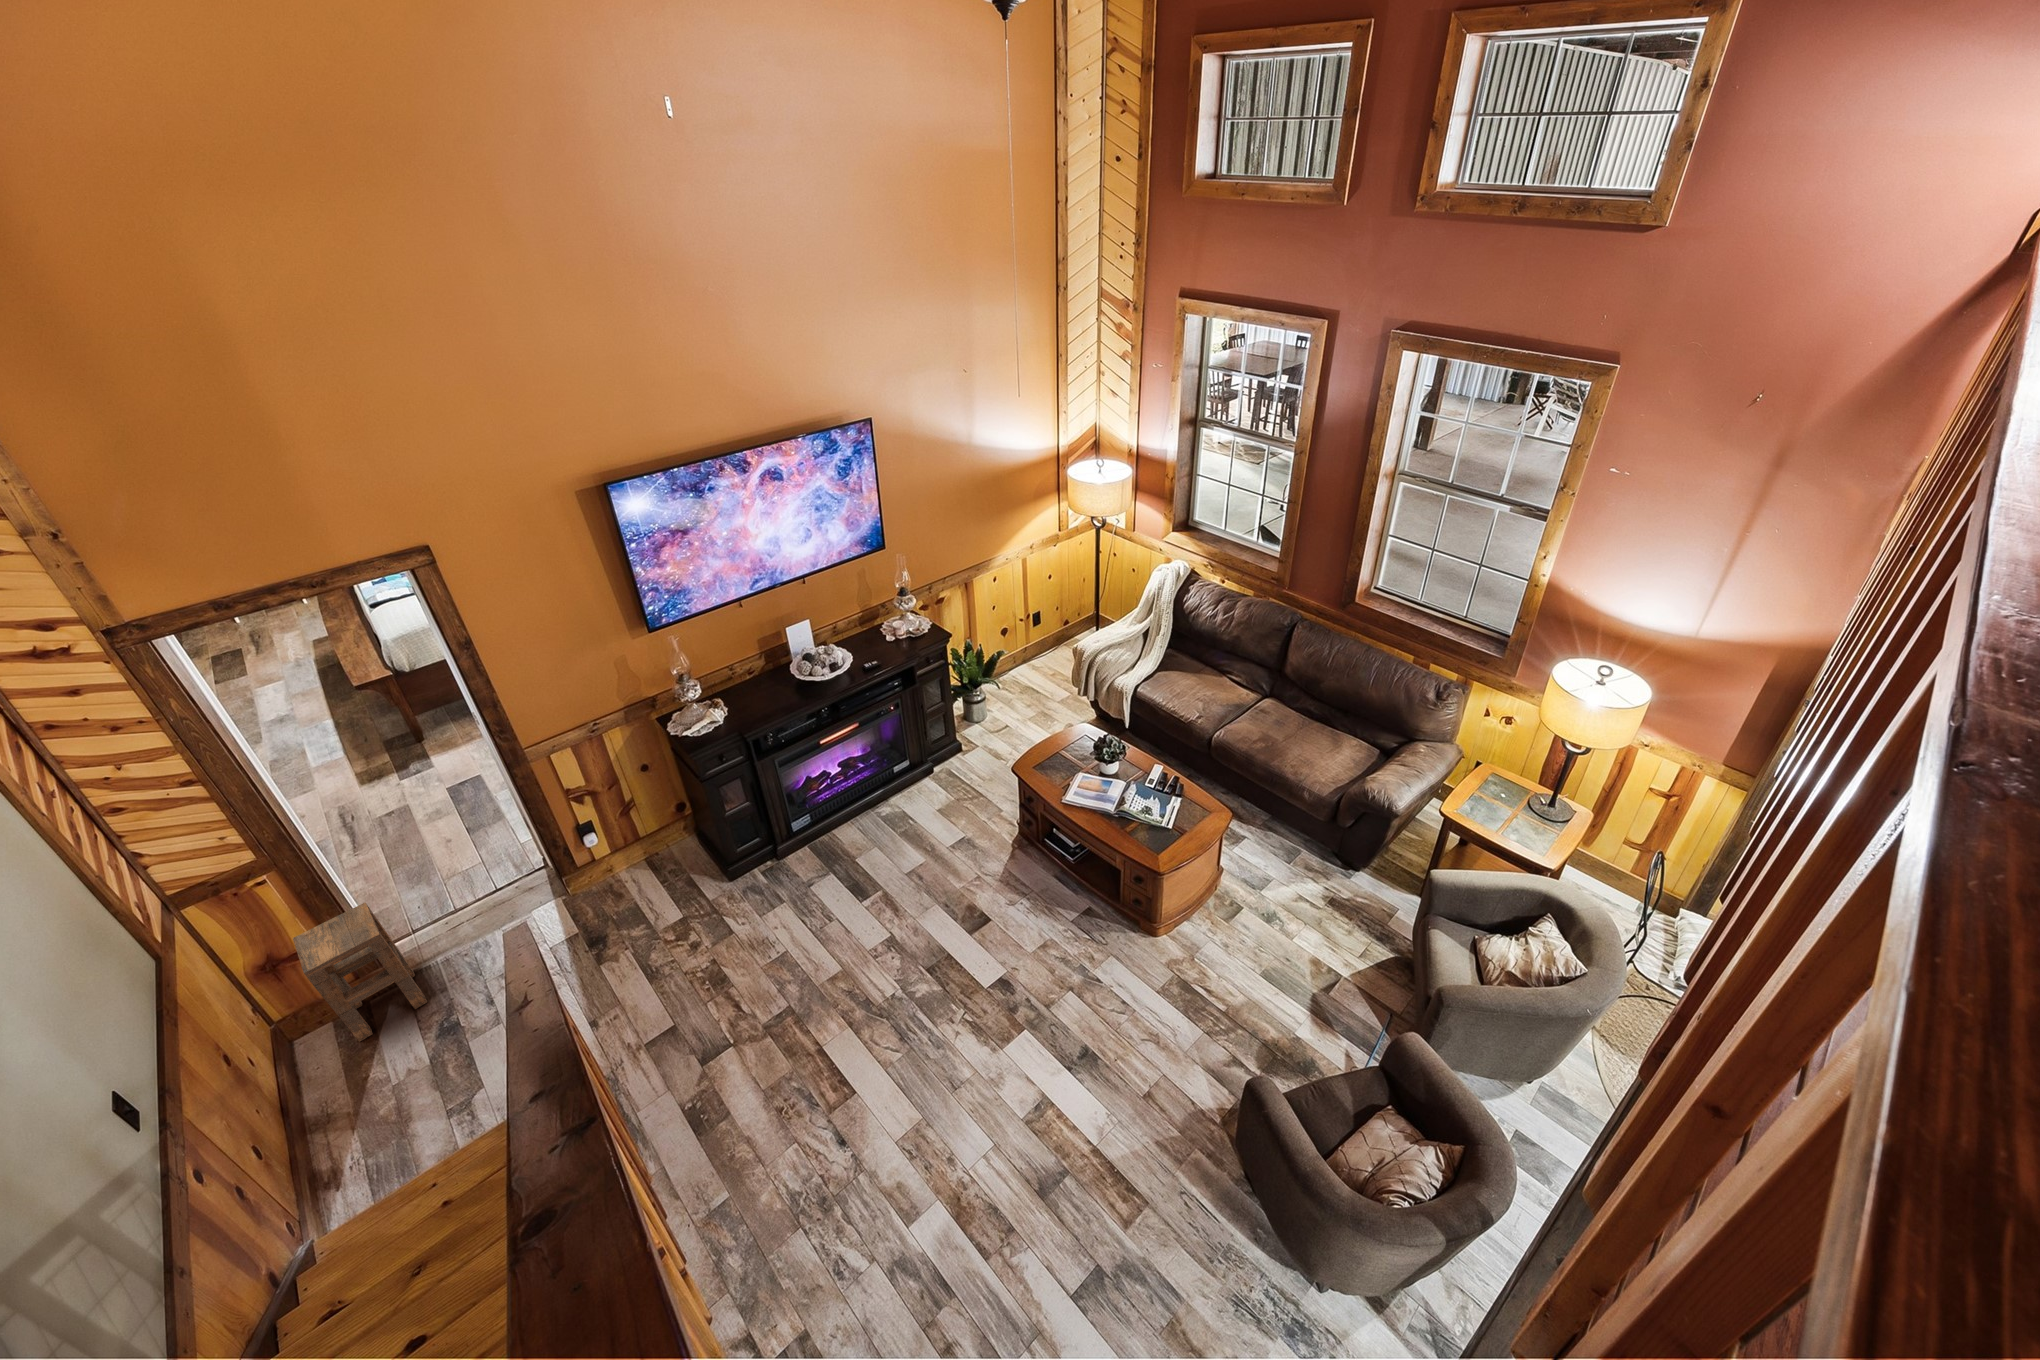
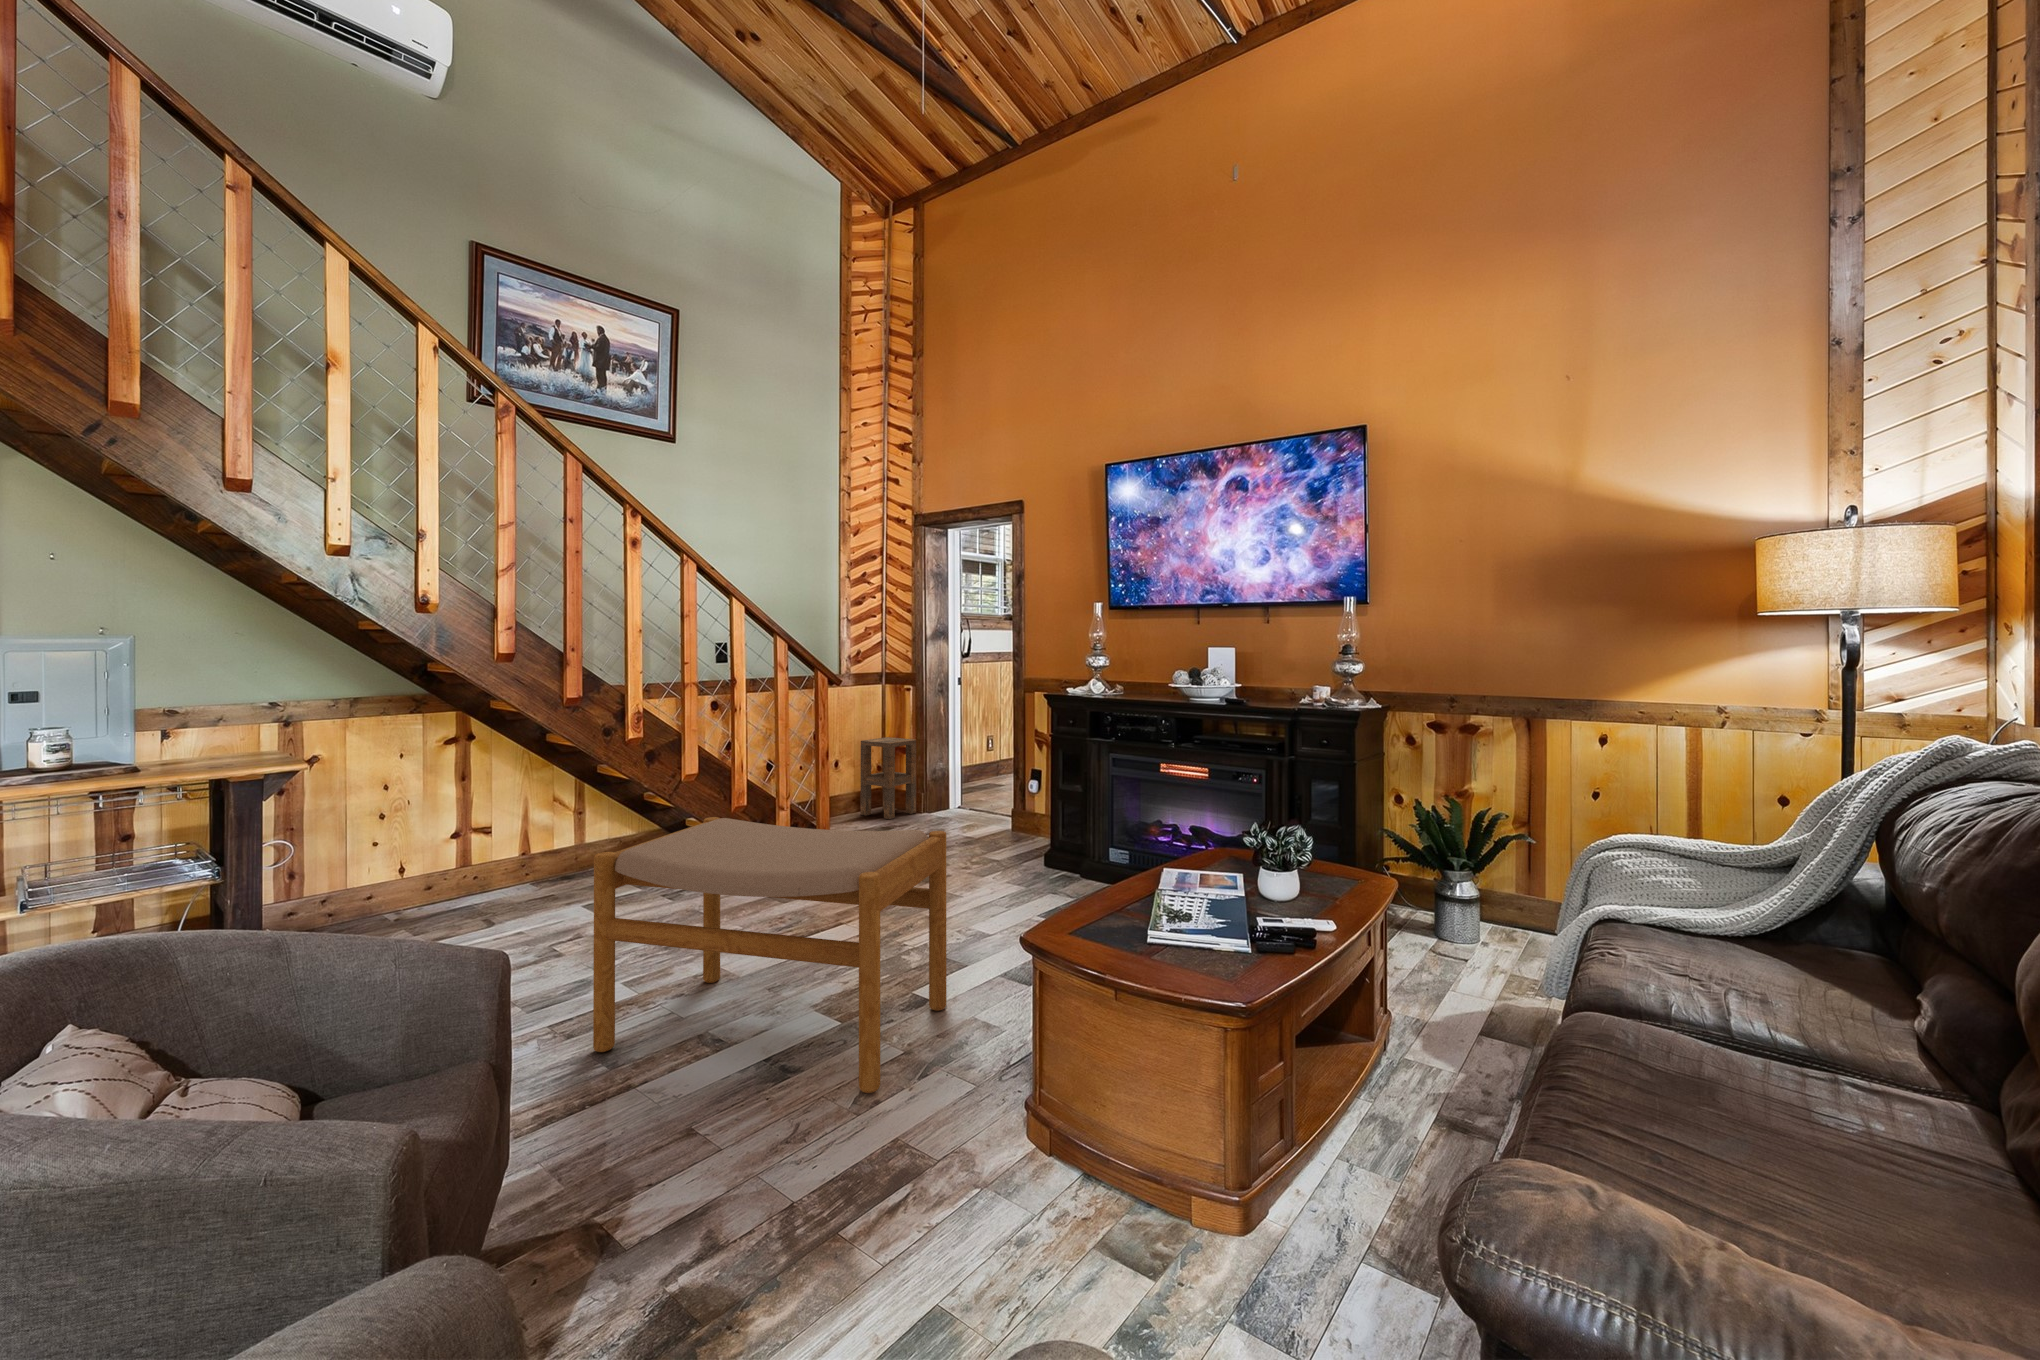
footstool: none [911,886,1125,1192] -> present [593,817,947,1093]

